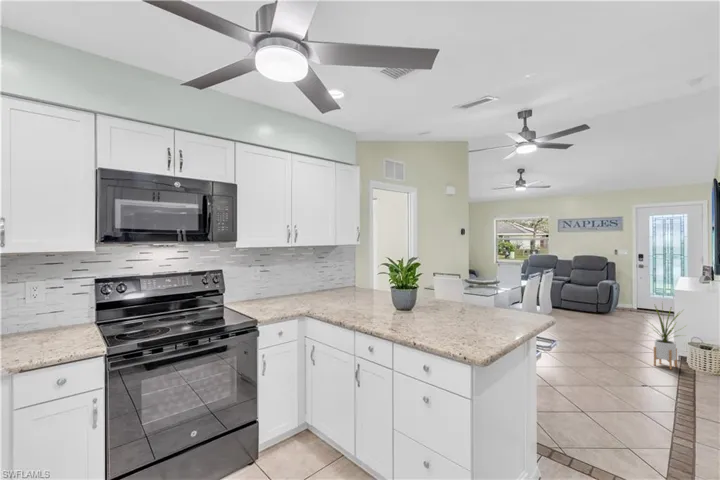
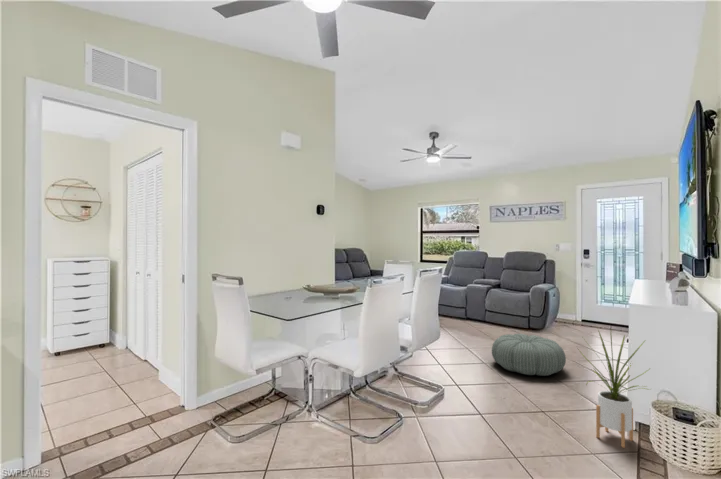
pouf: none [575,313,630,339] -> present [492,334,566,376]

